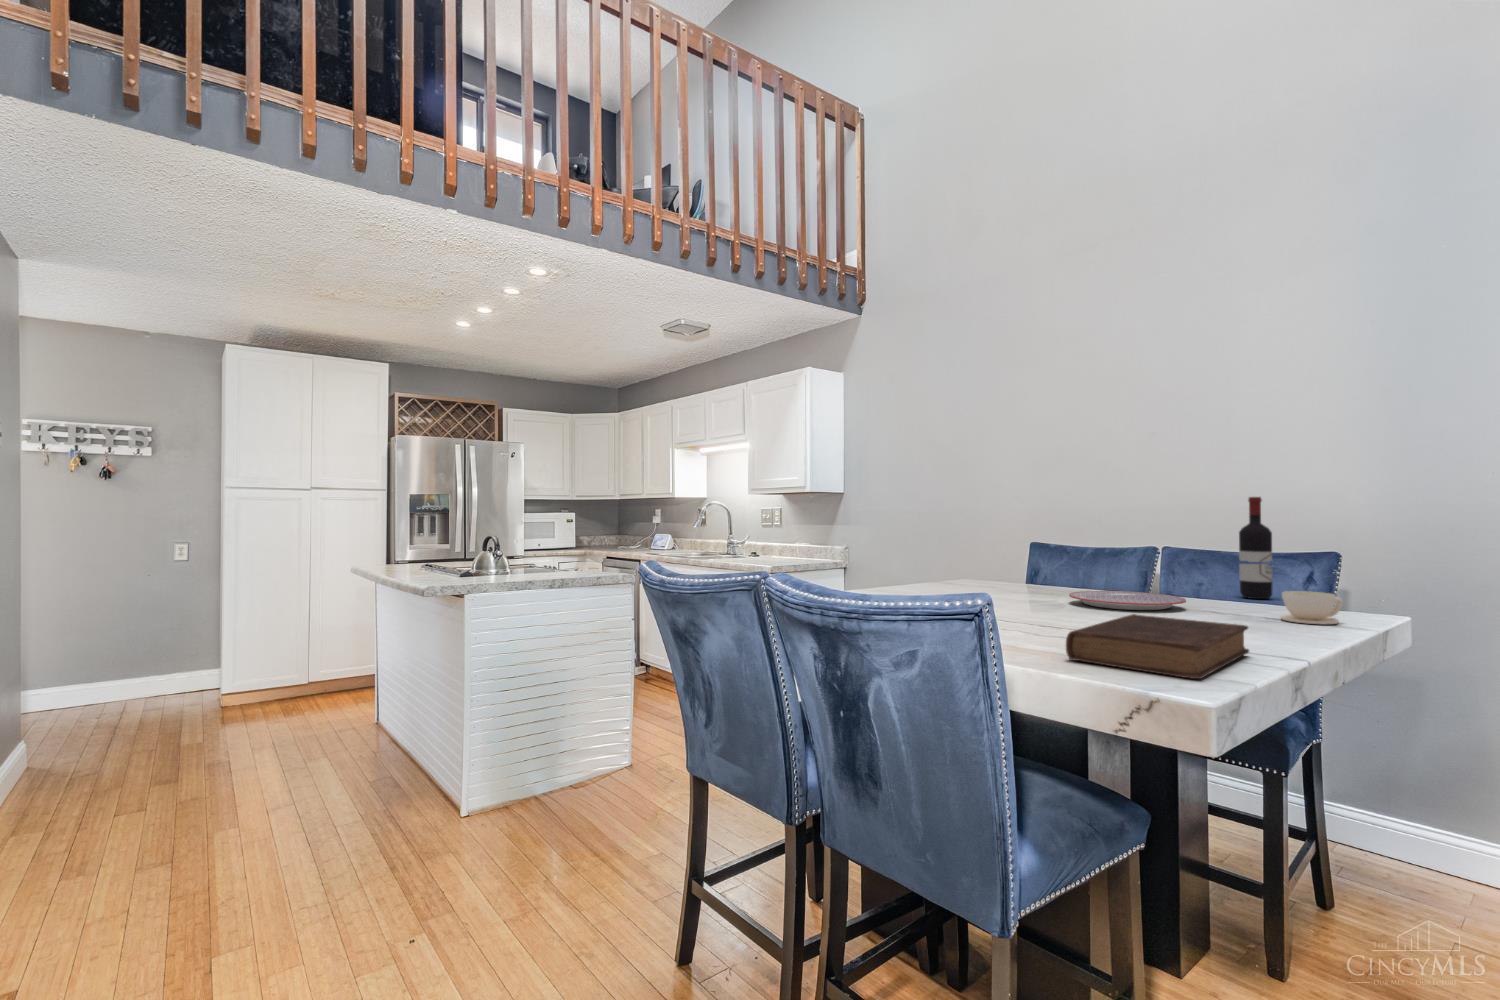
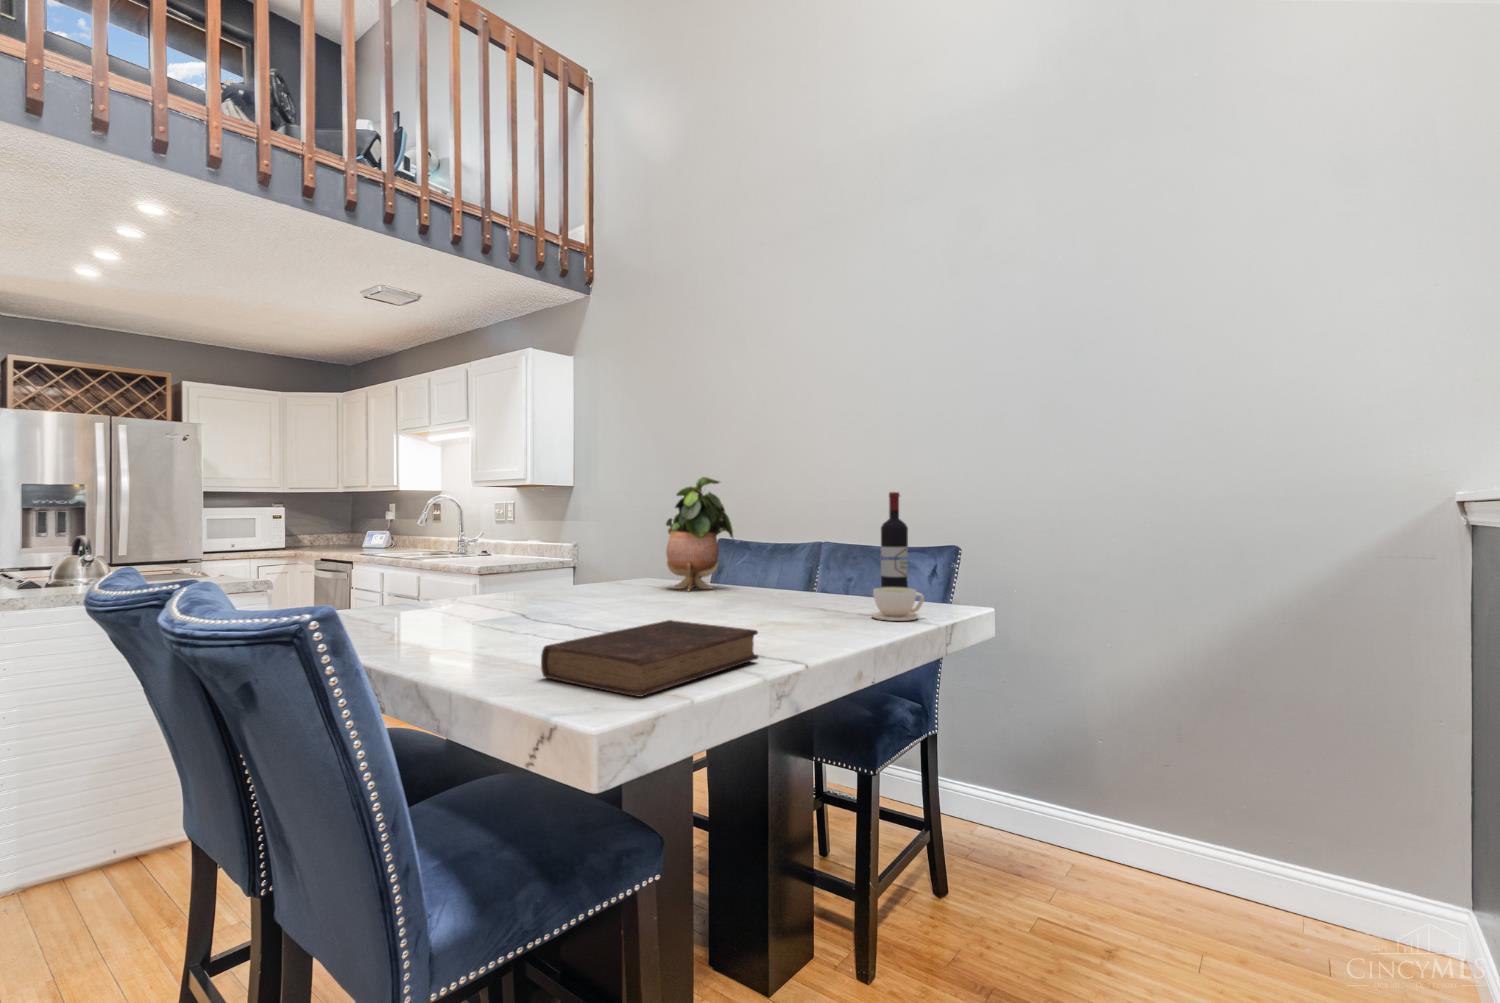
potted plant: none [1005,483,1075,591] -> present [666,477,733,591]
plate: present [1069,591,1186,610] -> none [696,590,804,610]

